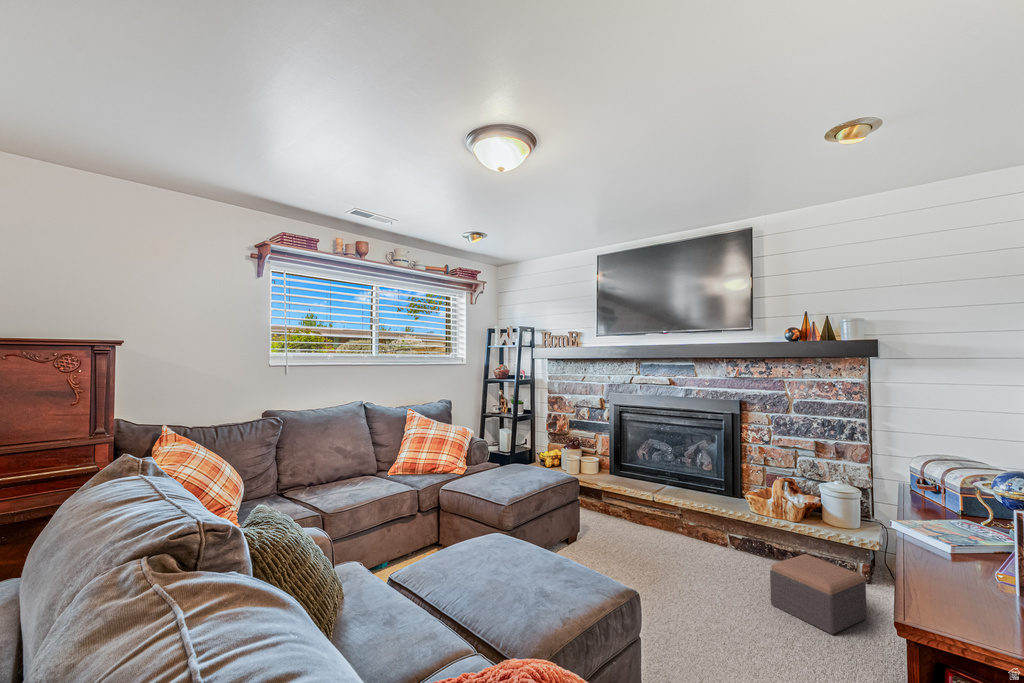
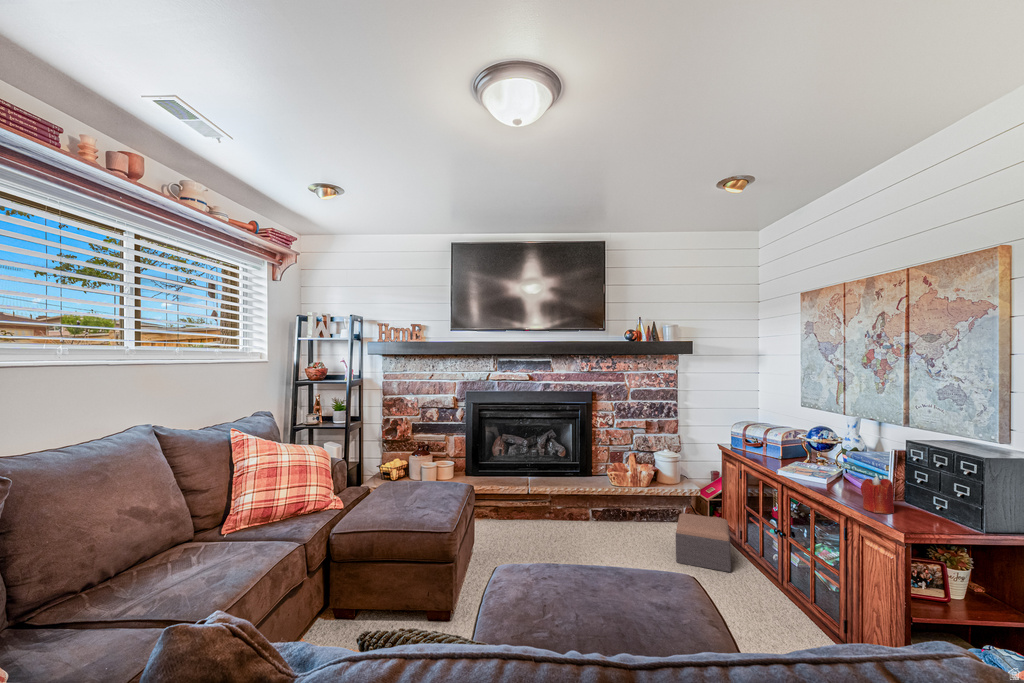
candle: none [935,536,981,593] -> present [861,476,894,514]

